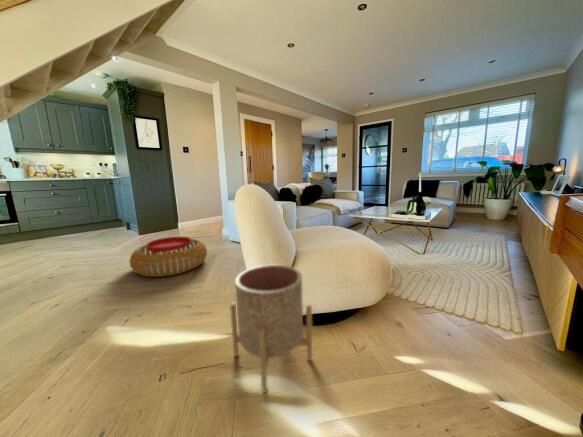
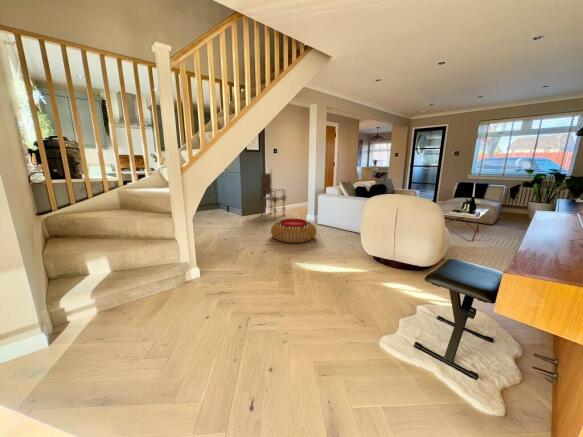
armchair: none [158,172,200,235] -> present [260,173,286,216]
planter: present [230,265,312,393] -> none [374,234,419,289]

